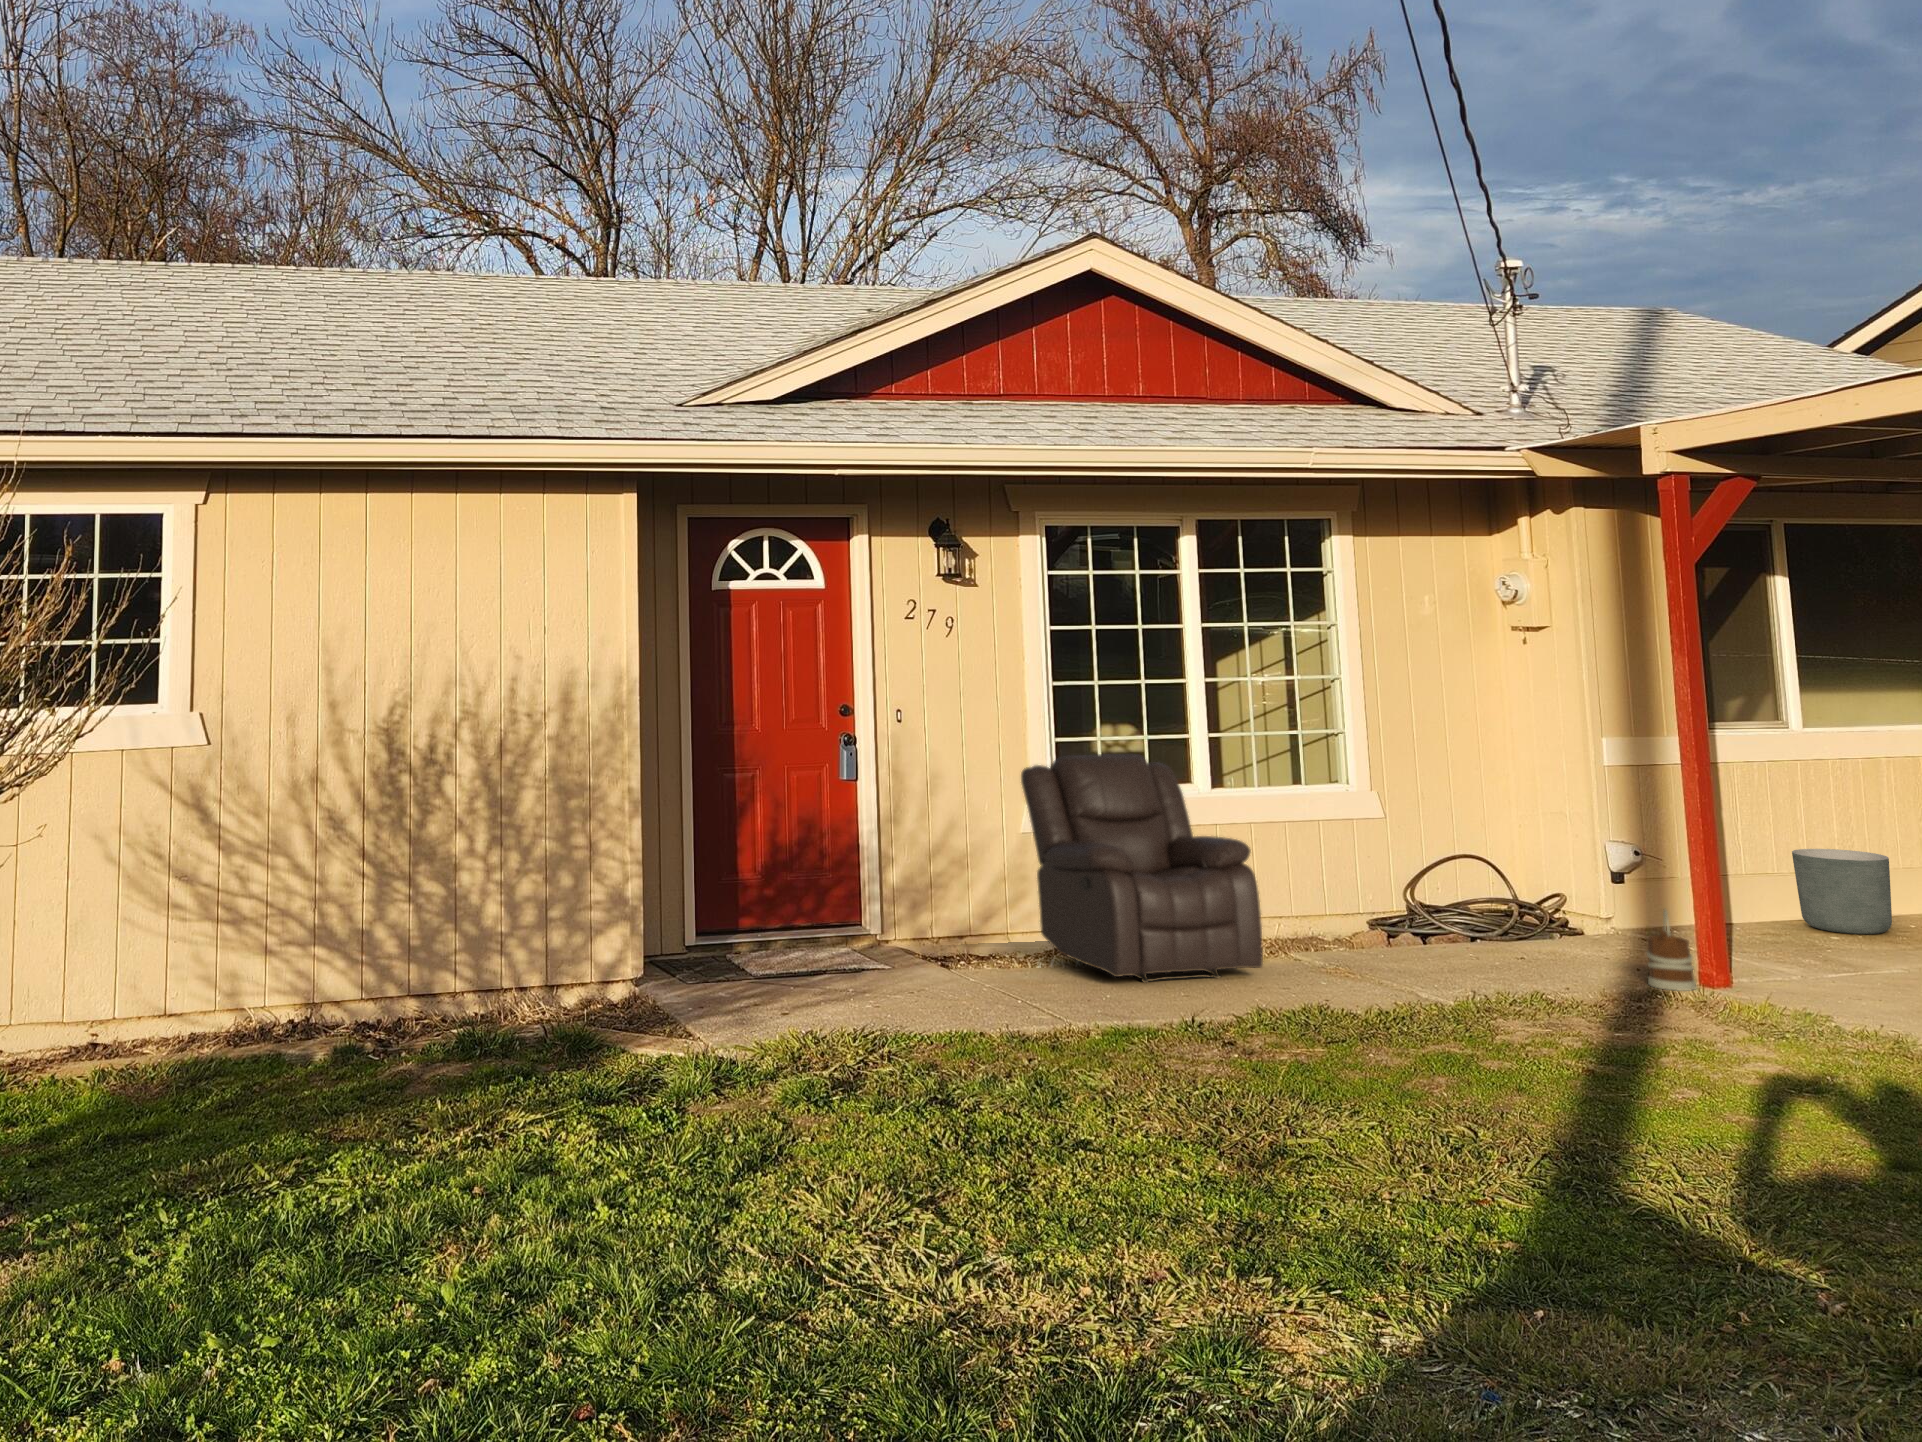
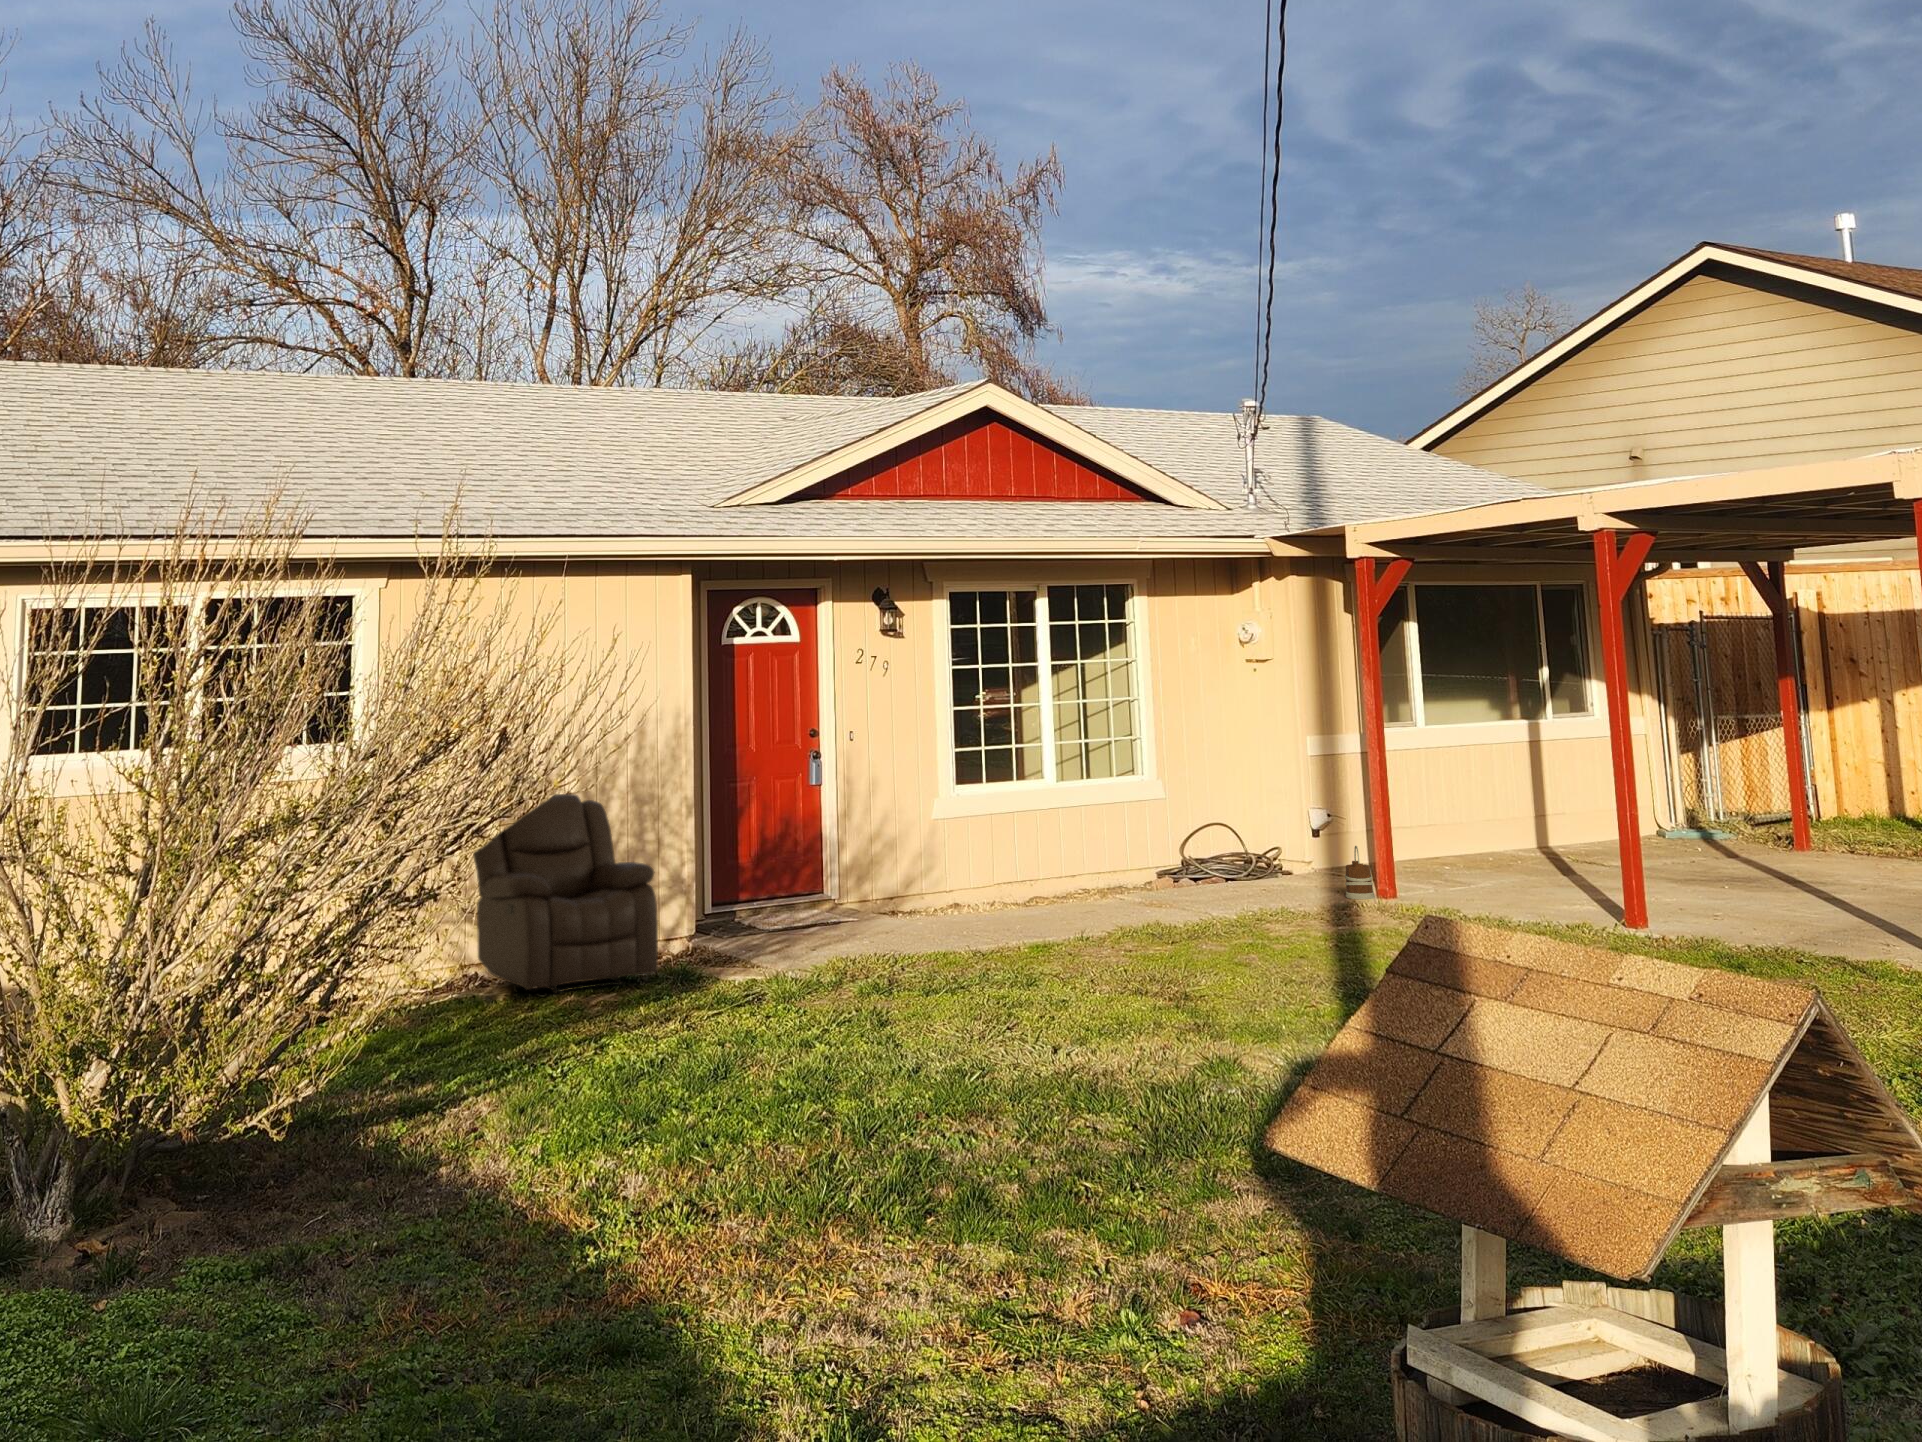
chair: present [1021,754,1263,983] -> present [473,794,658,993]
planter: present [1792,849,1892,934] -> none [1418,808,1477,863]

